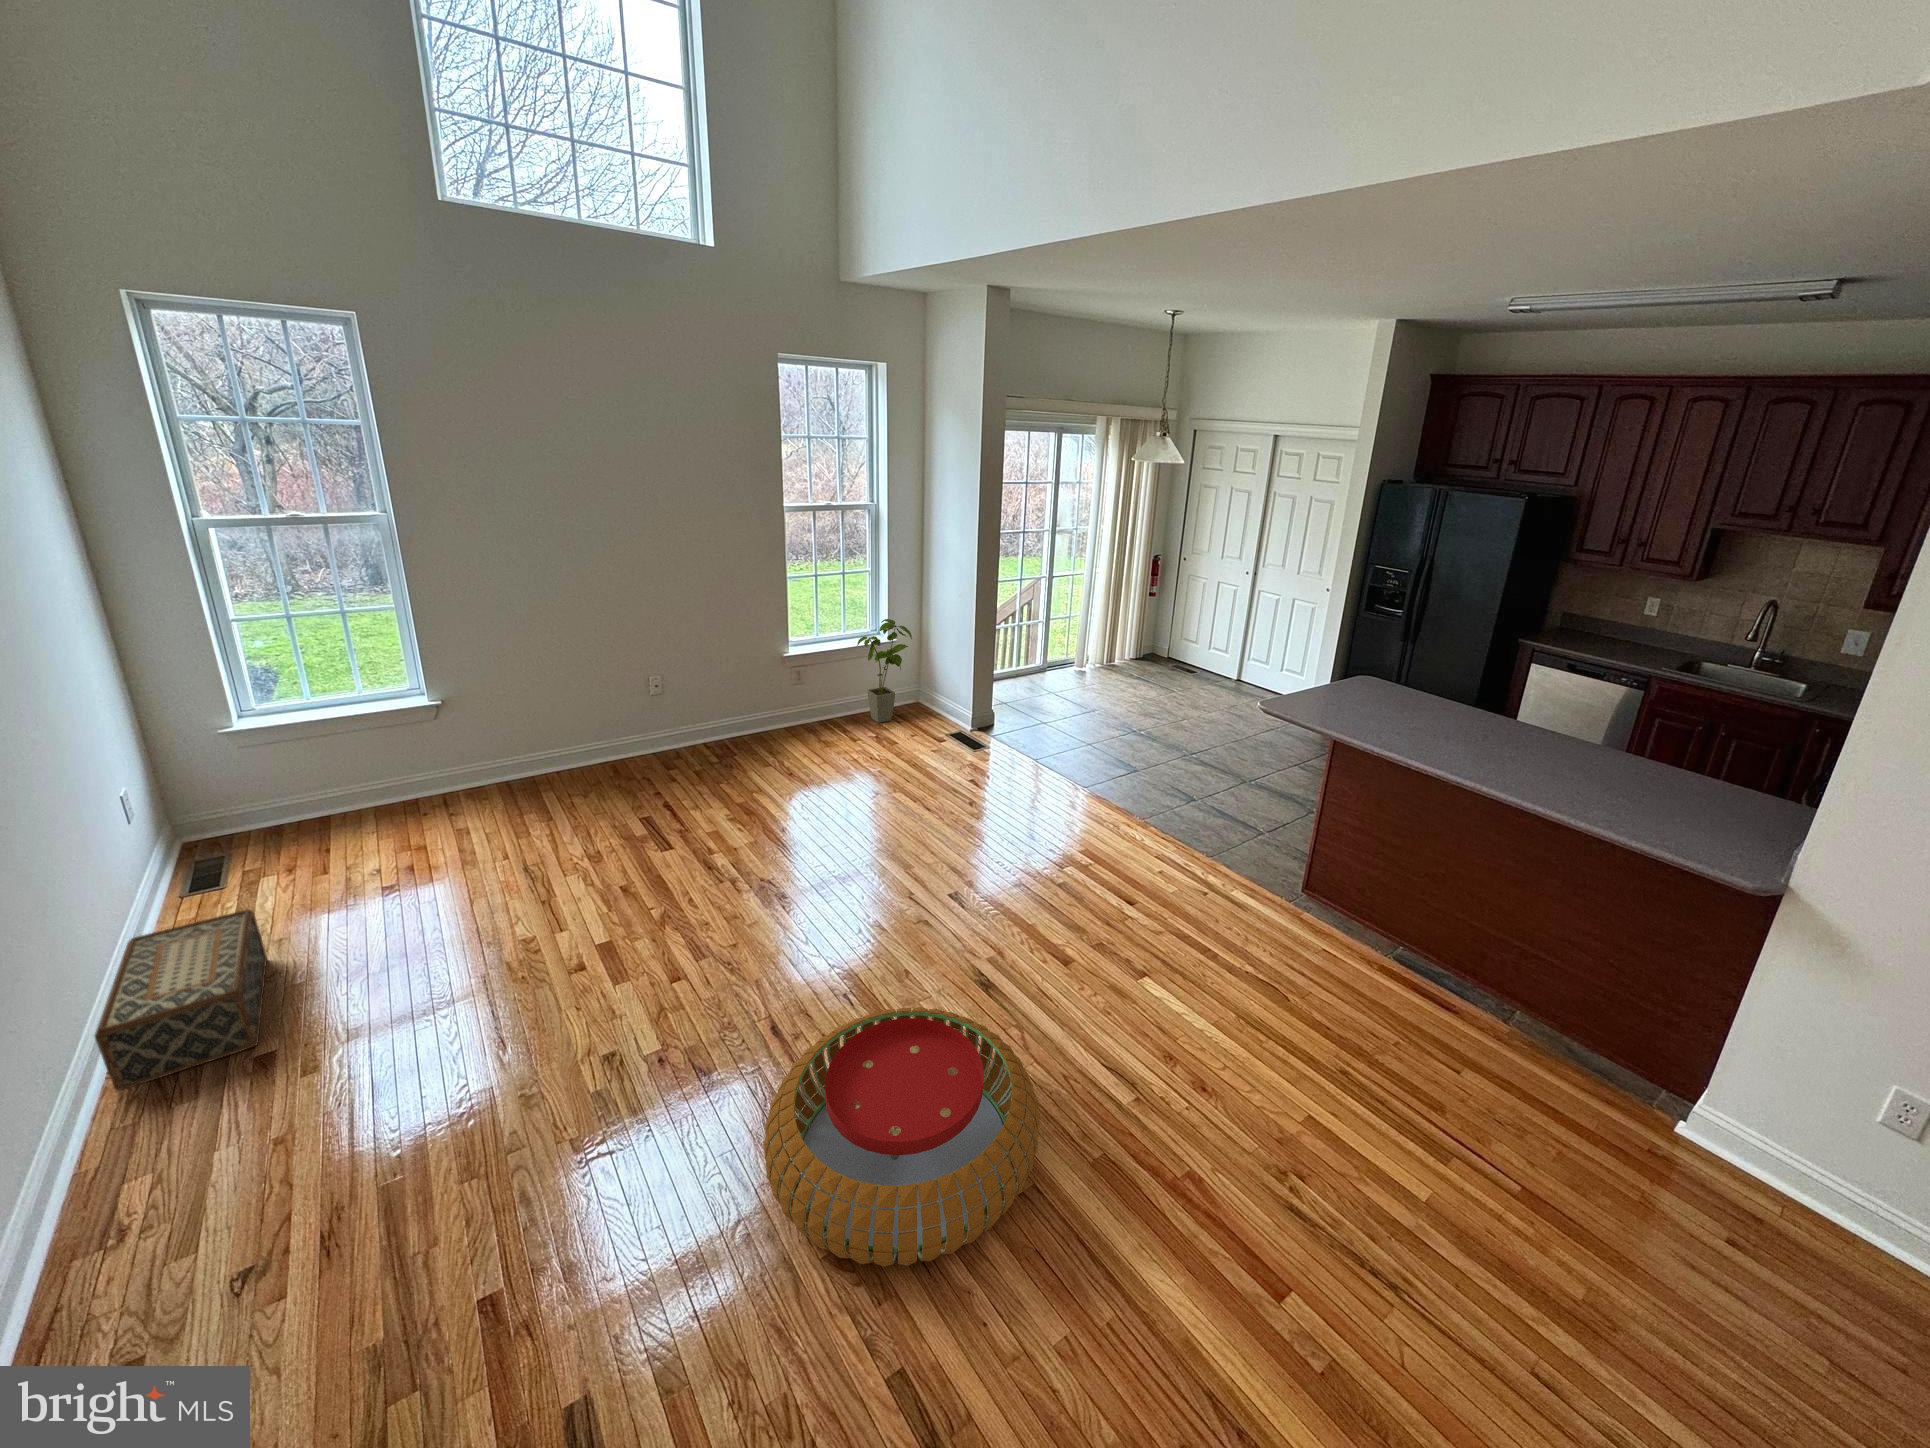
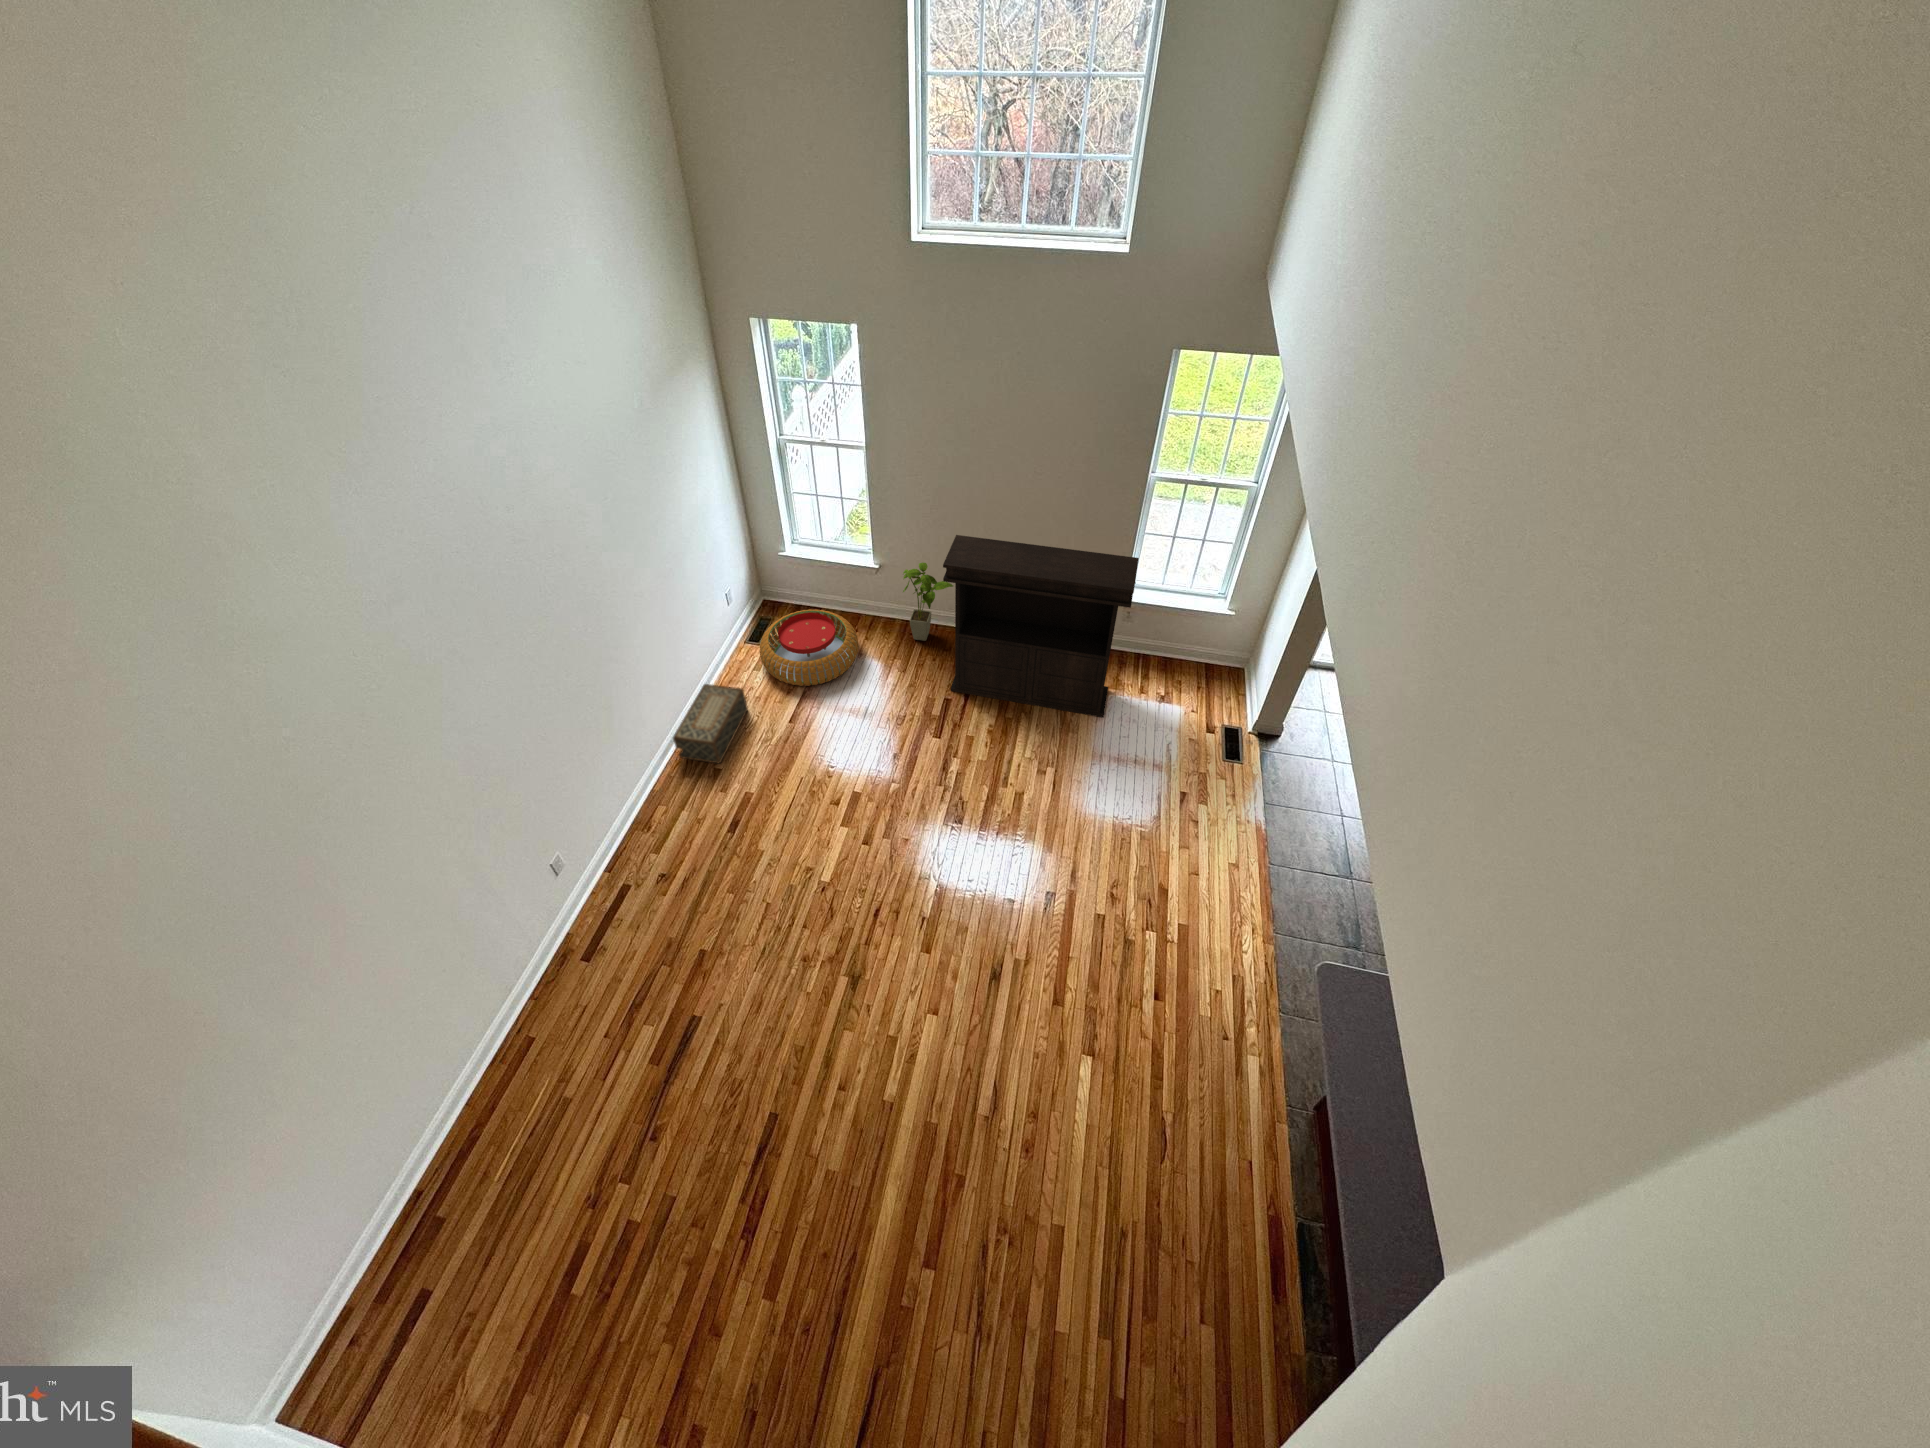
console table: none [599,568,850,810] -> present [943,535,1139,717]
house plant: present [857,619,912,723] -> present [903,563,953,641]
pouf: present [764,1007,1040,1267] -> present [759,609,859,686]

